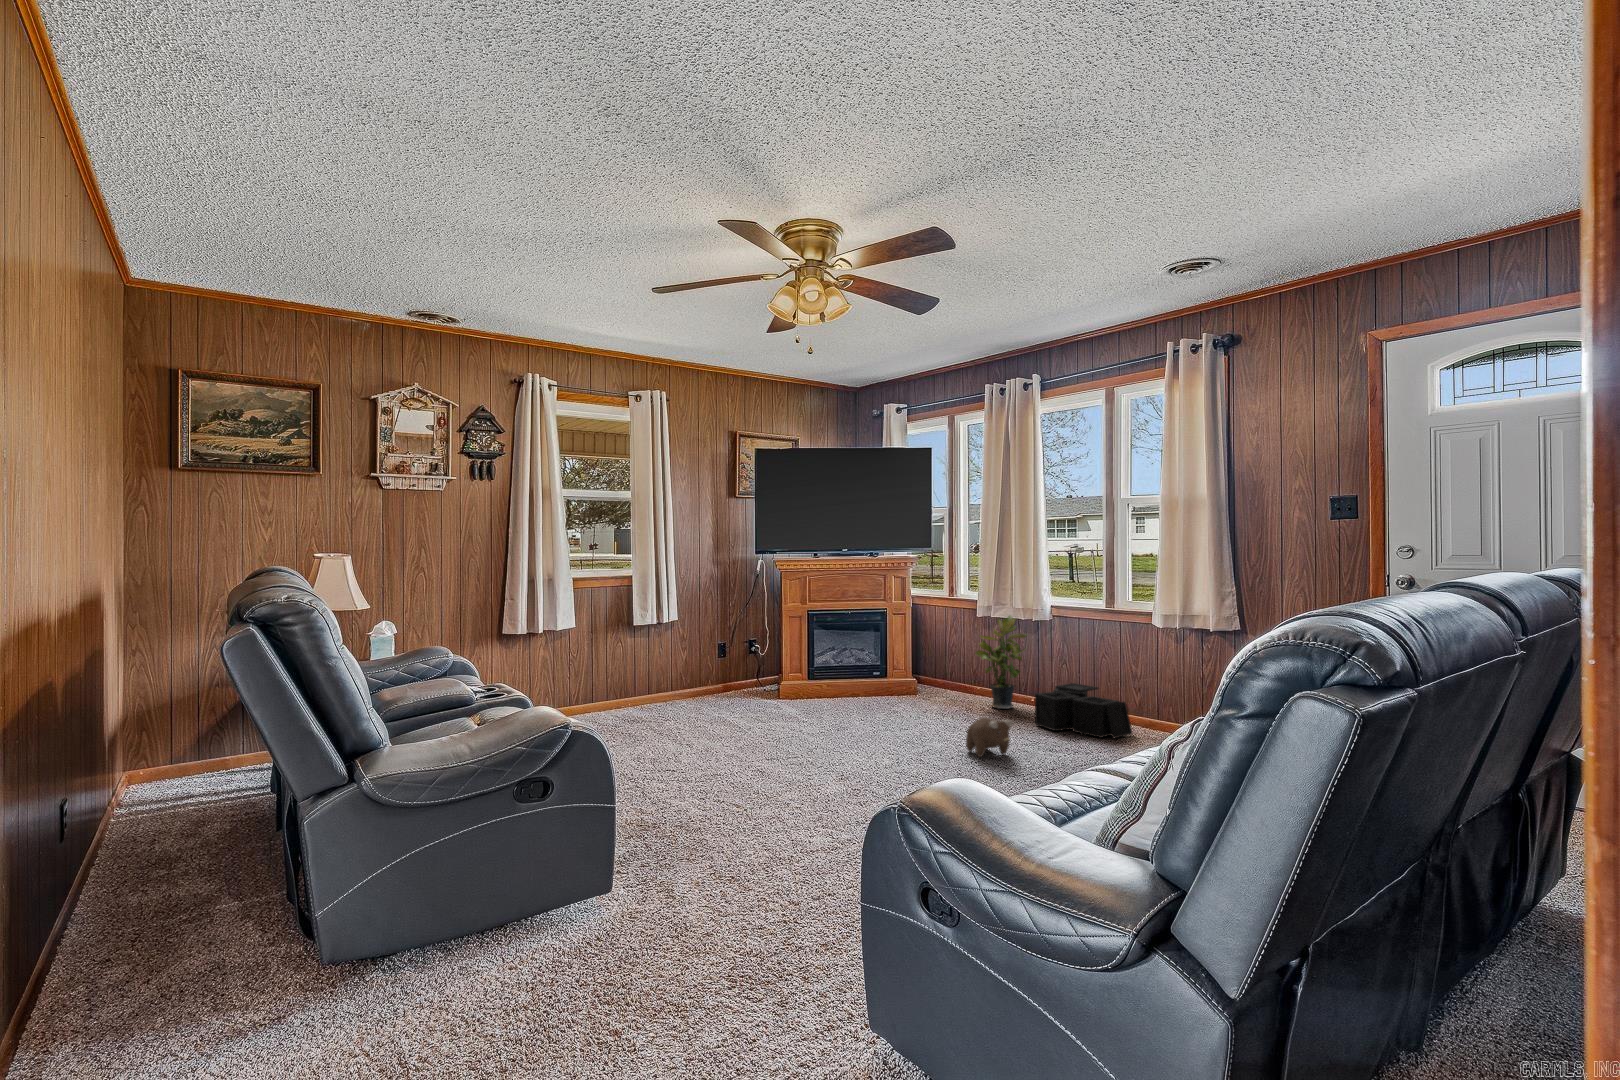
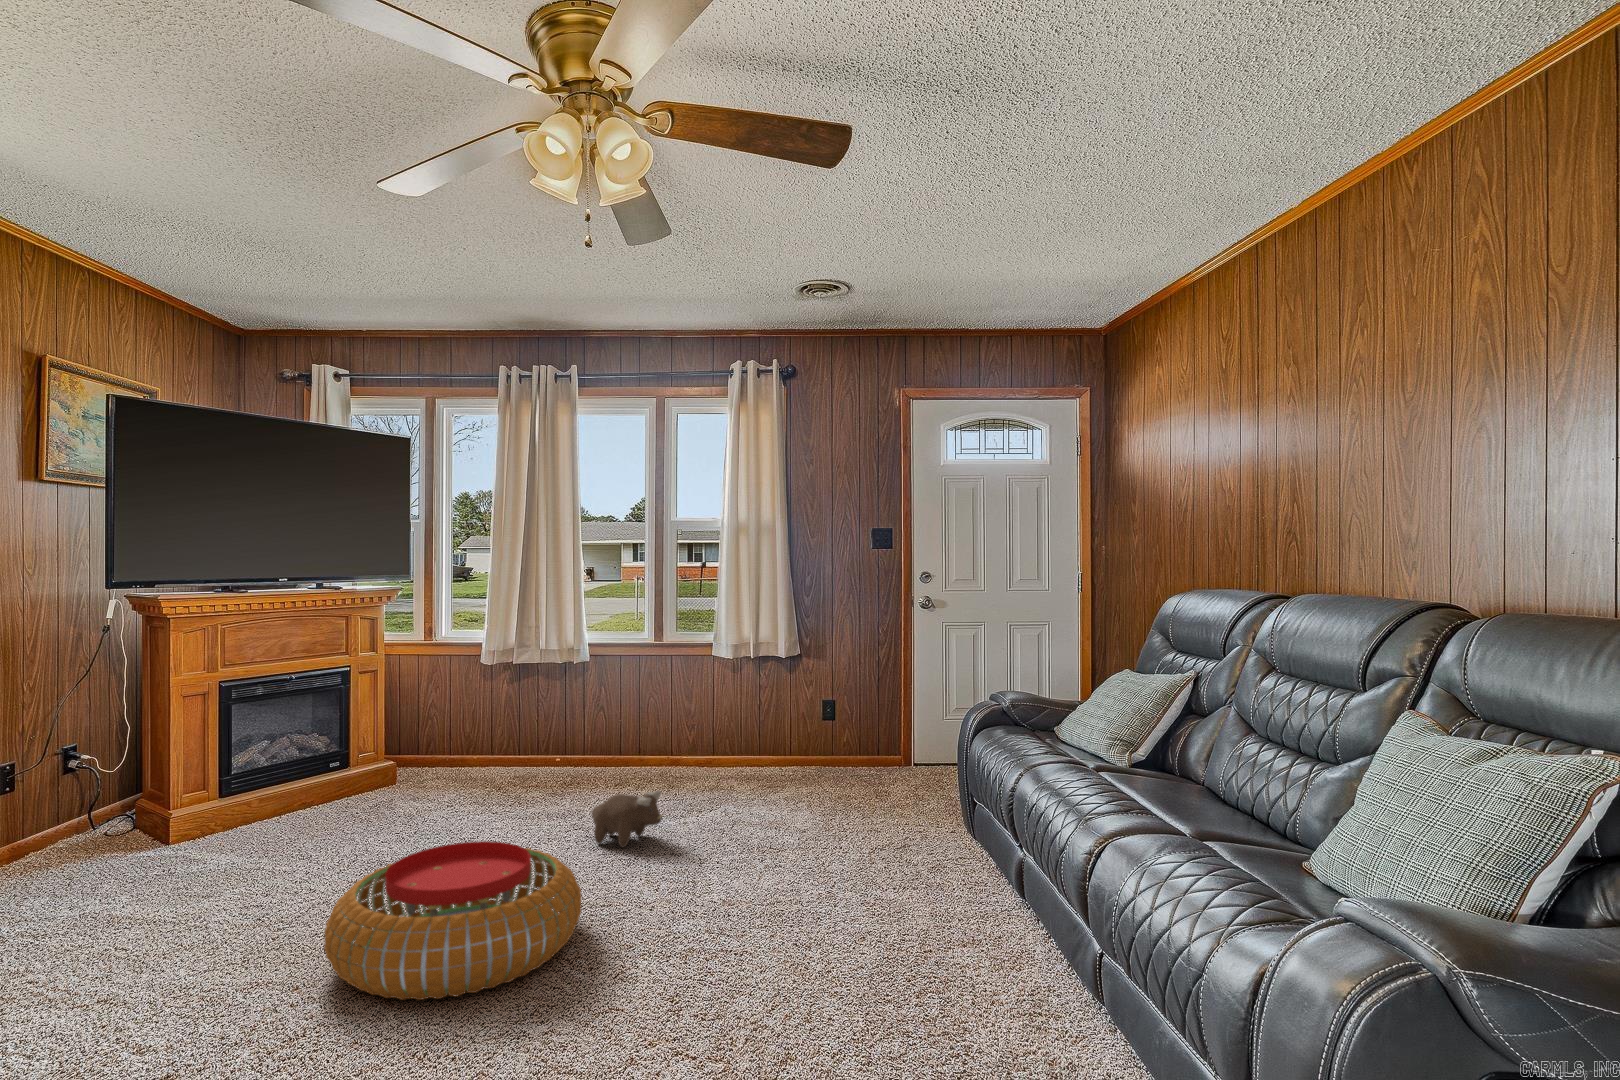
potted plant: present [975,616,1027,709] -> none [499,658,566,779]
storage bin: present [1035,683,1132,738] -> none [608,732,714,794]
pouf: none [736,714,885,795] -> present [324,841,581,1000]

